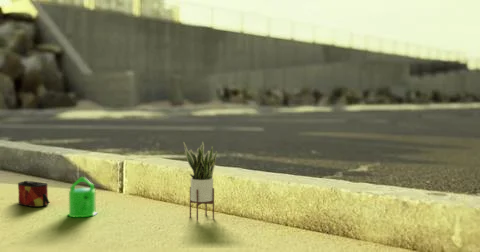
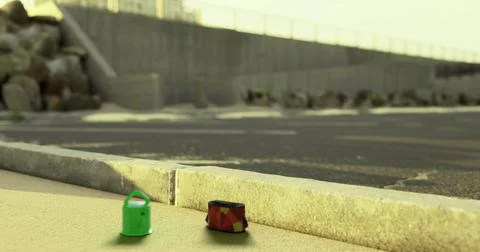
potted plant: present [184,142,217,221] -> none [254,150,292,242]
bag: present [18,181,50,207] -> present [205,200,248,233]

